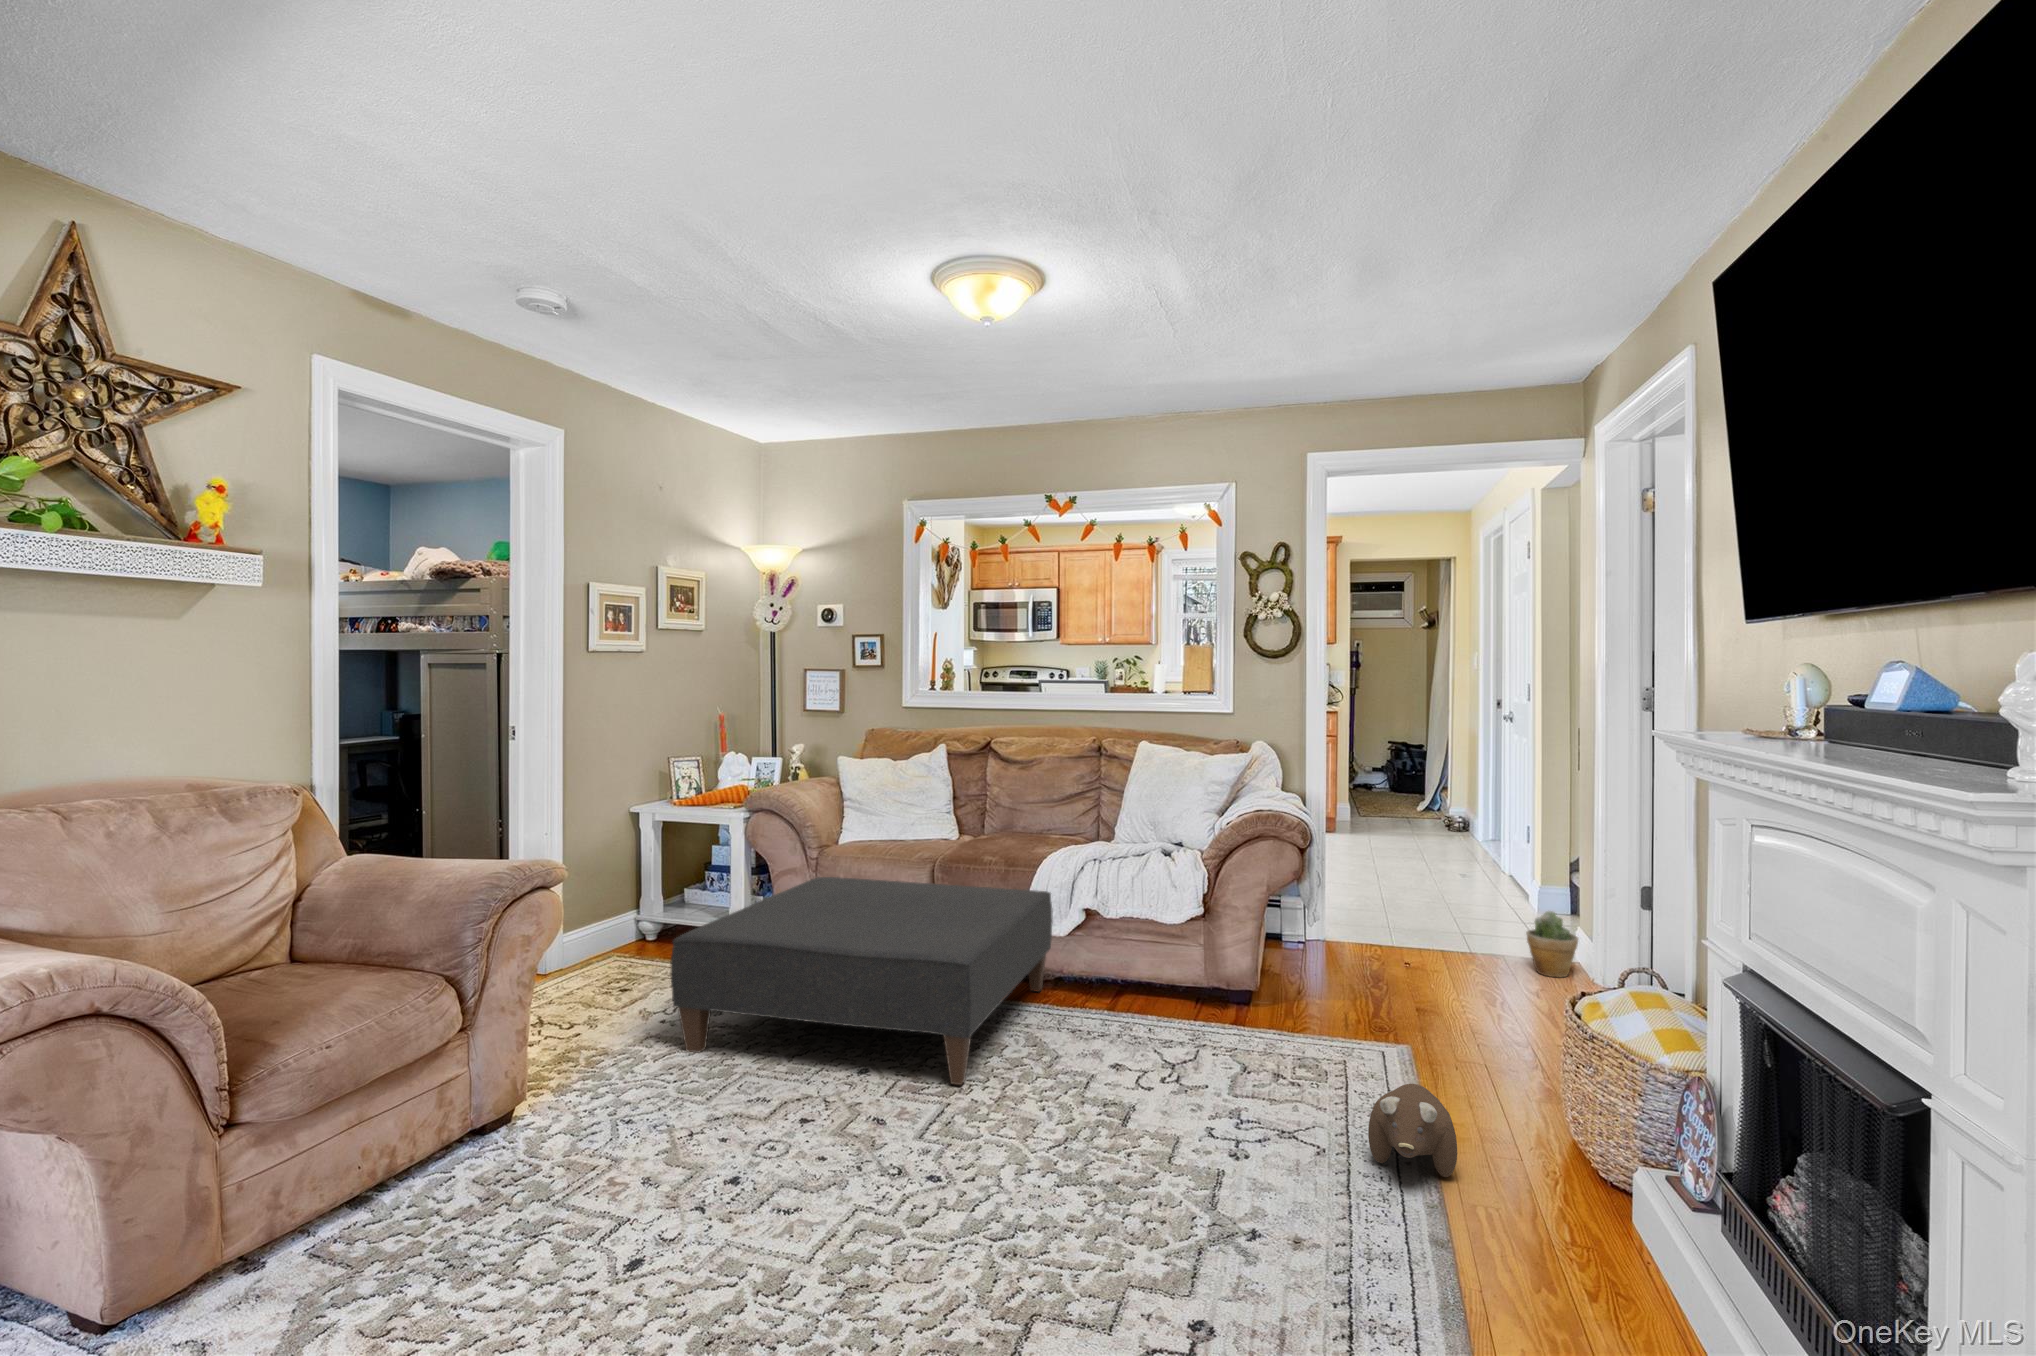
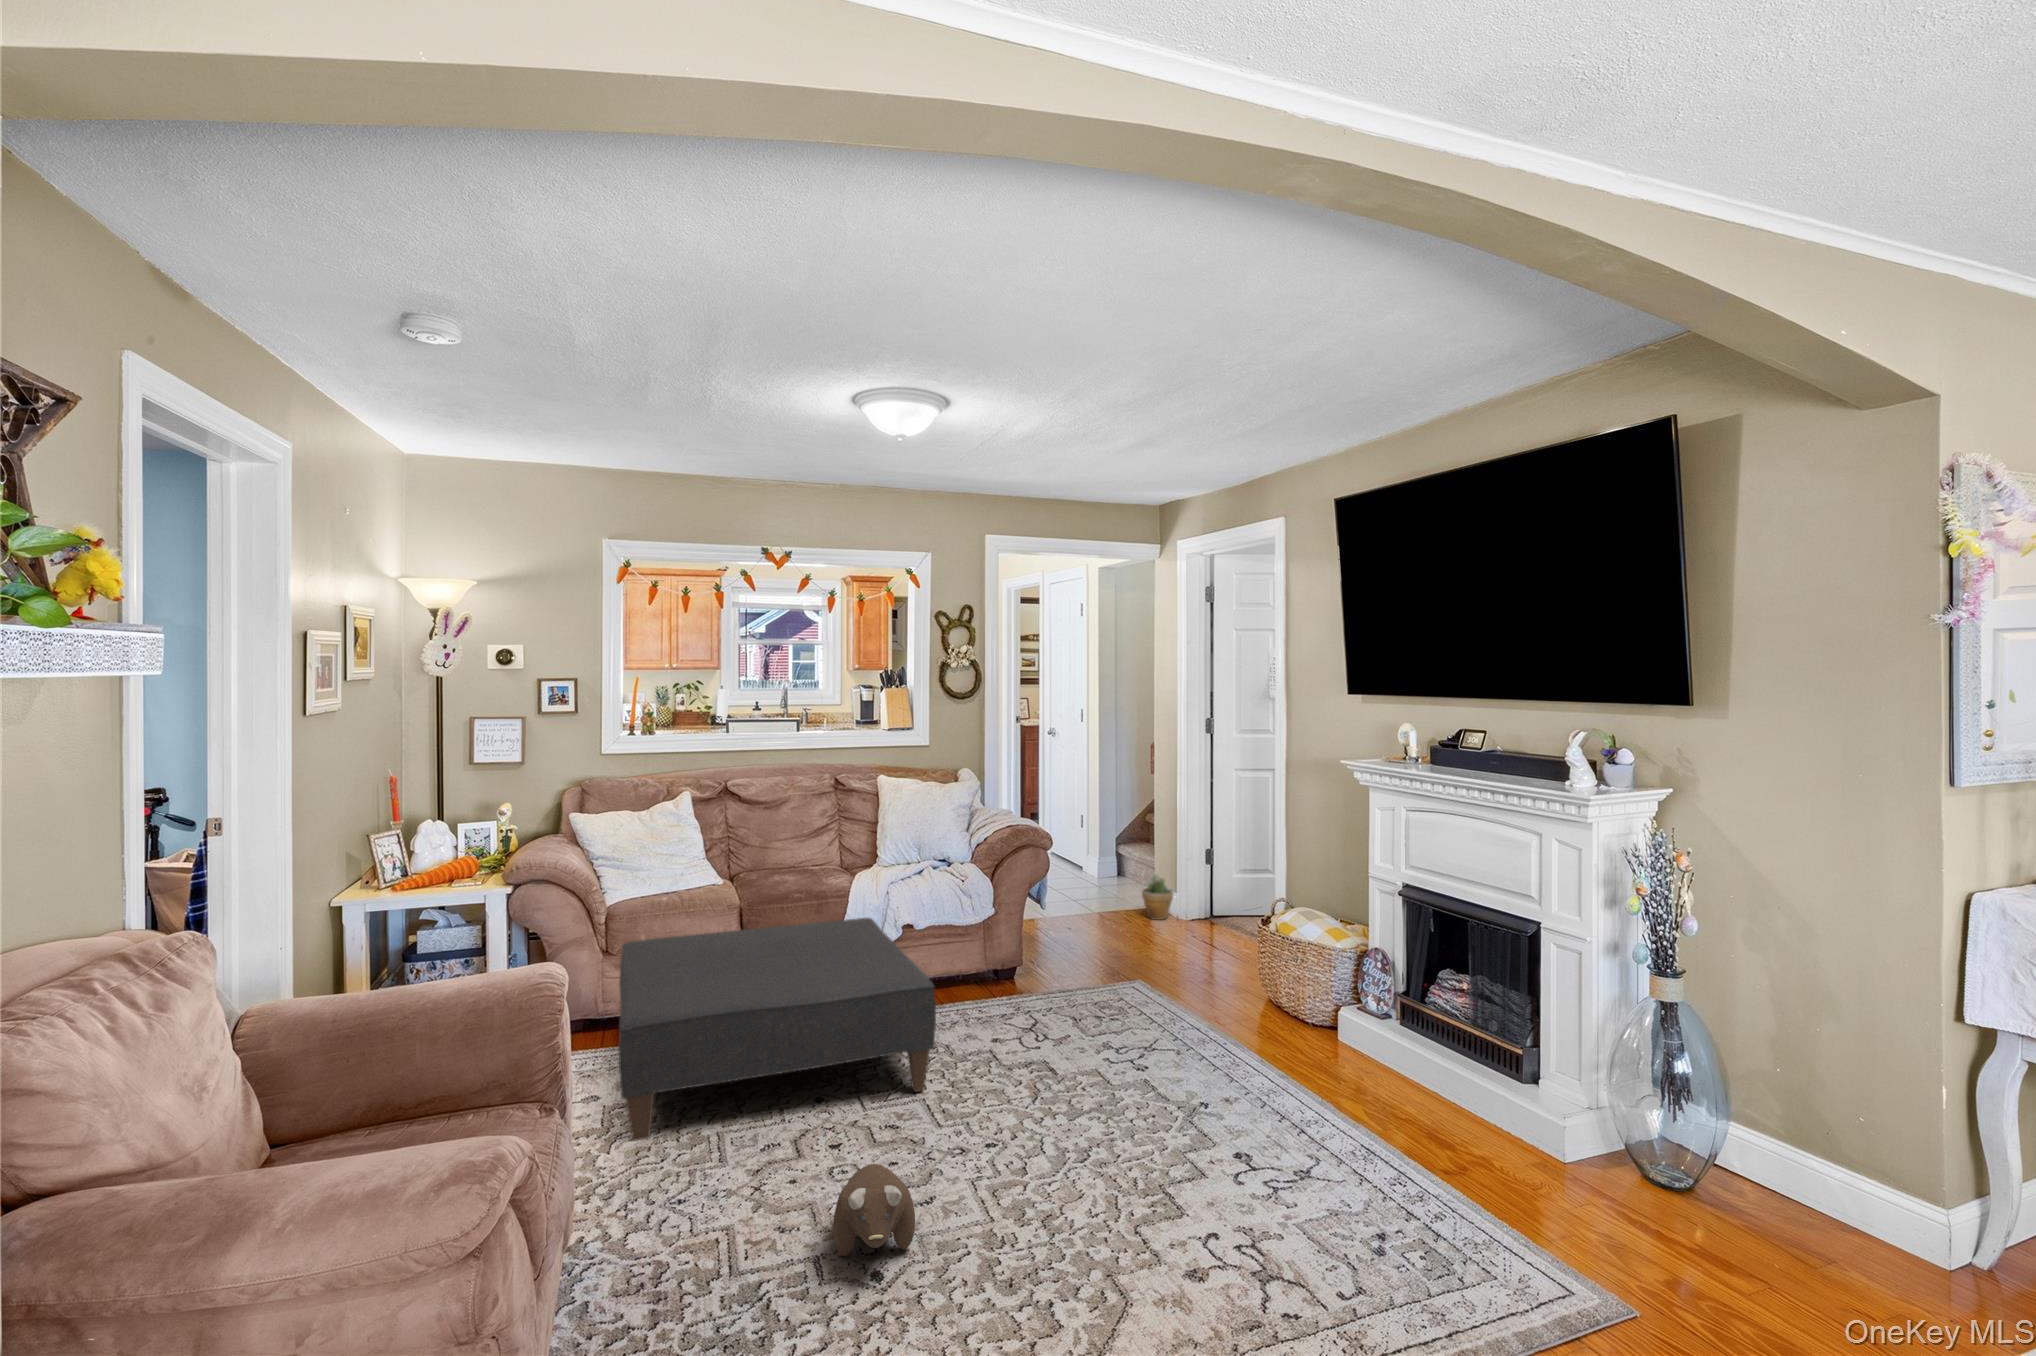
plush toy: present [1368,1084,1458,1177] -> present [833,1164,915,1256]

